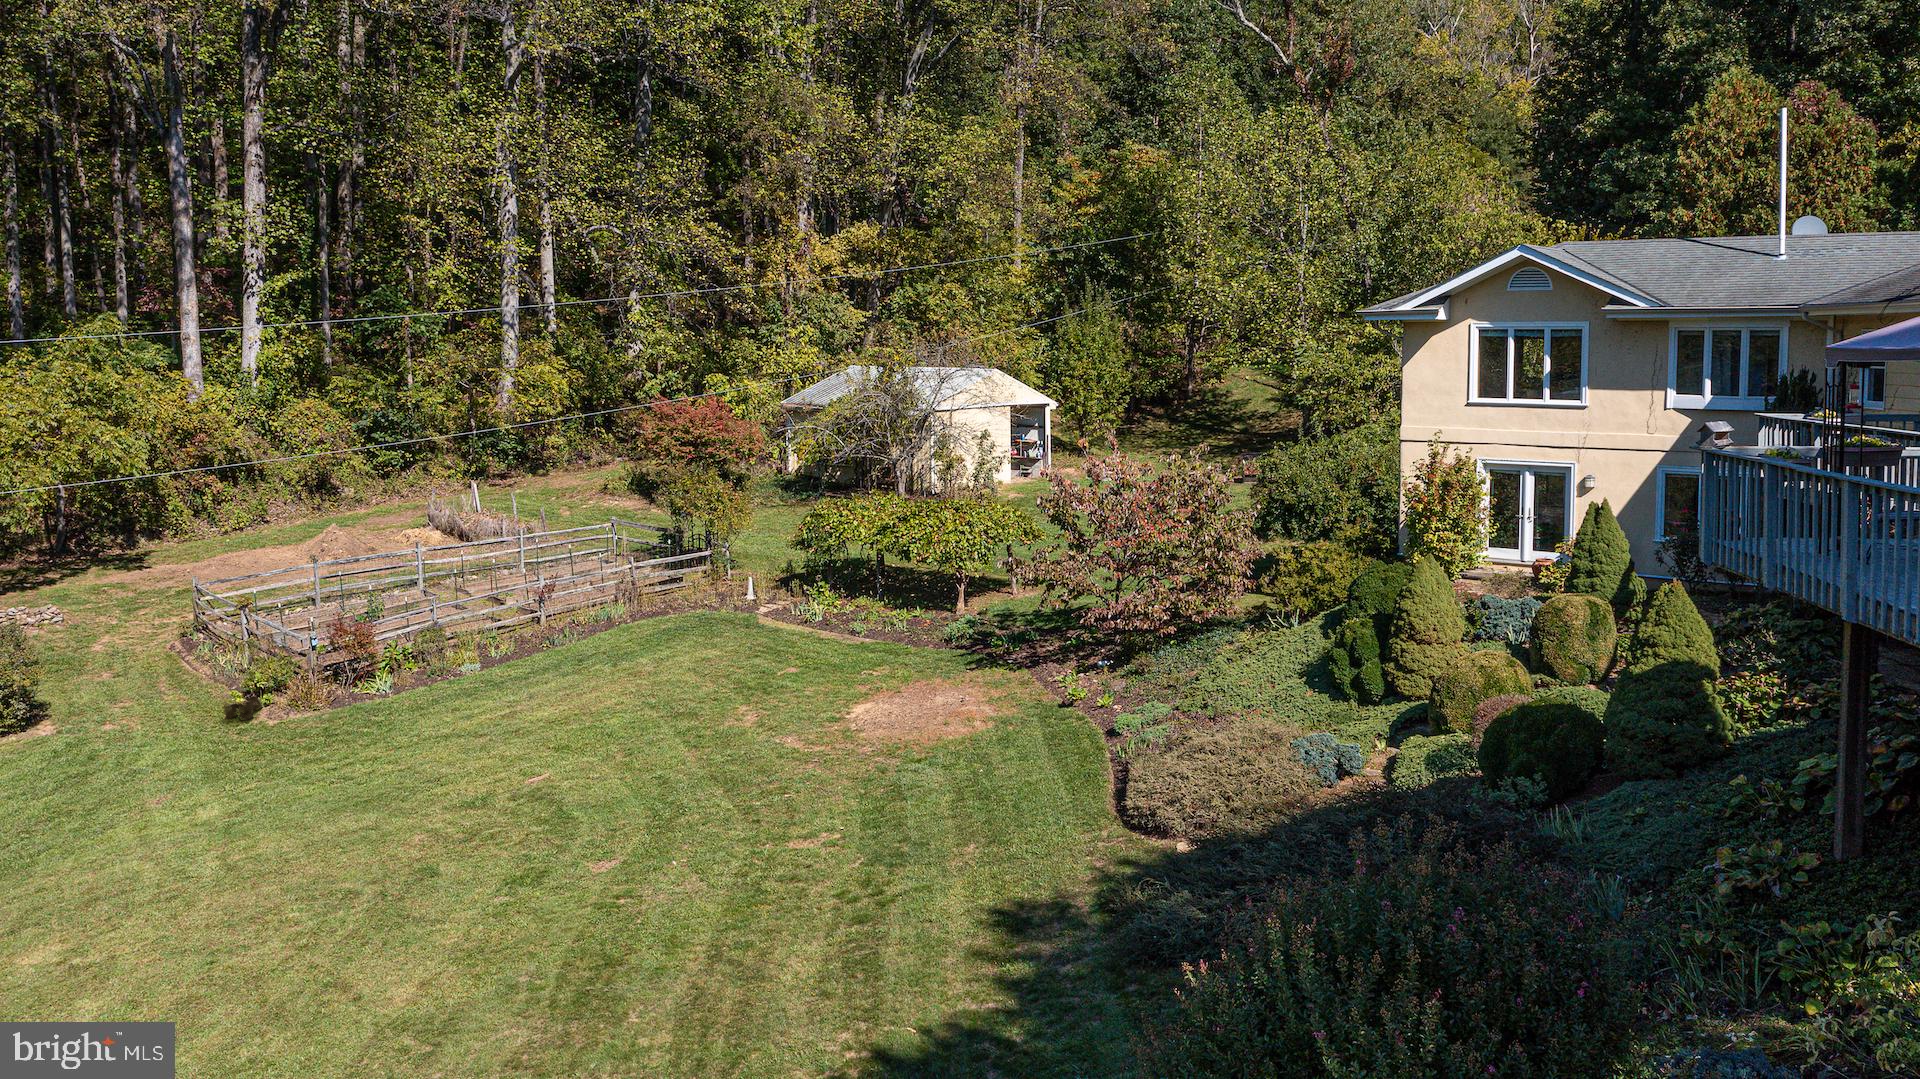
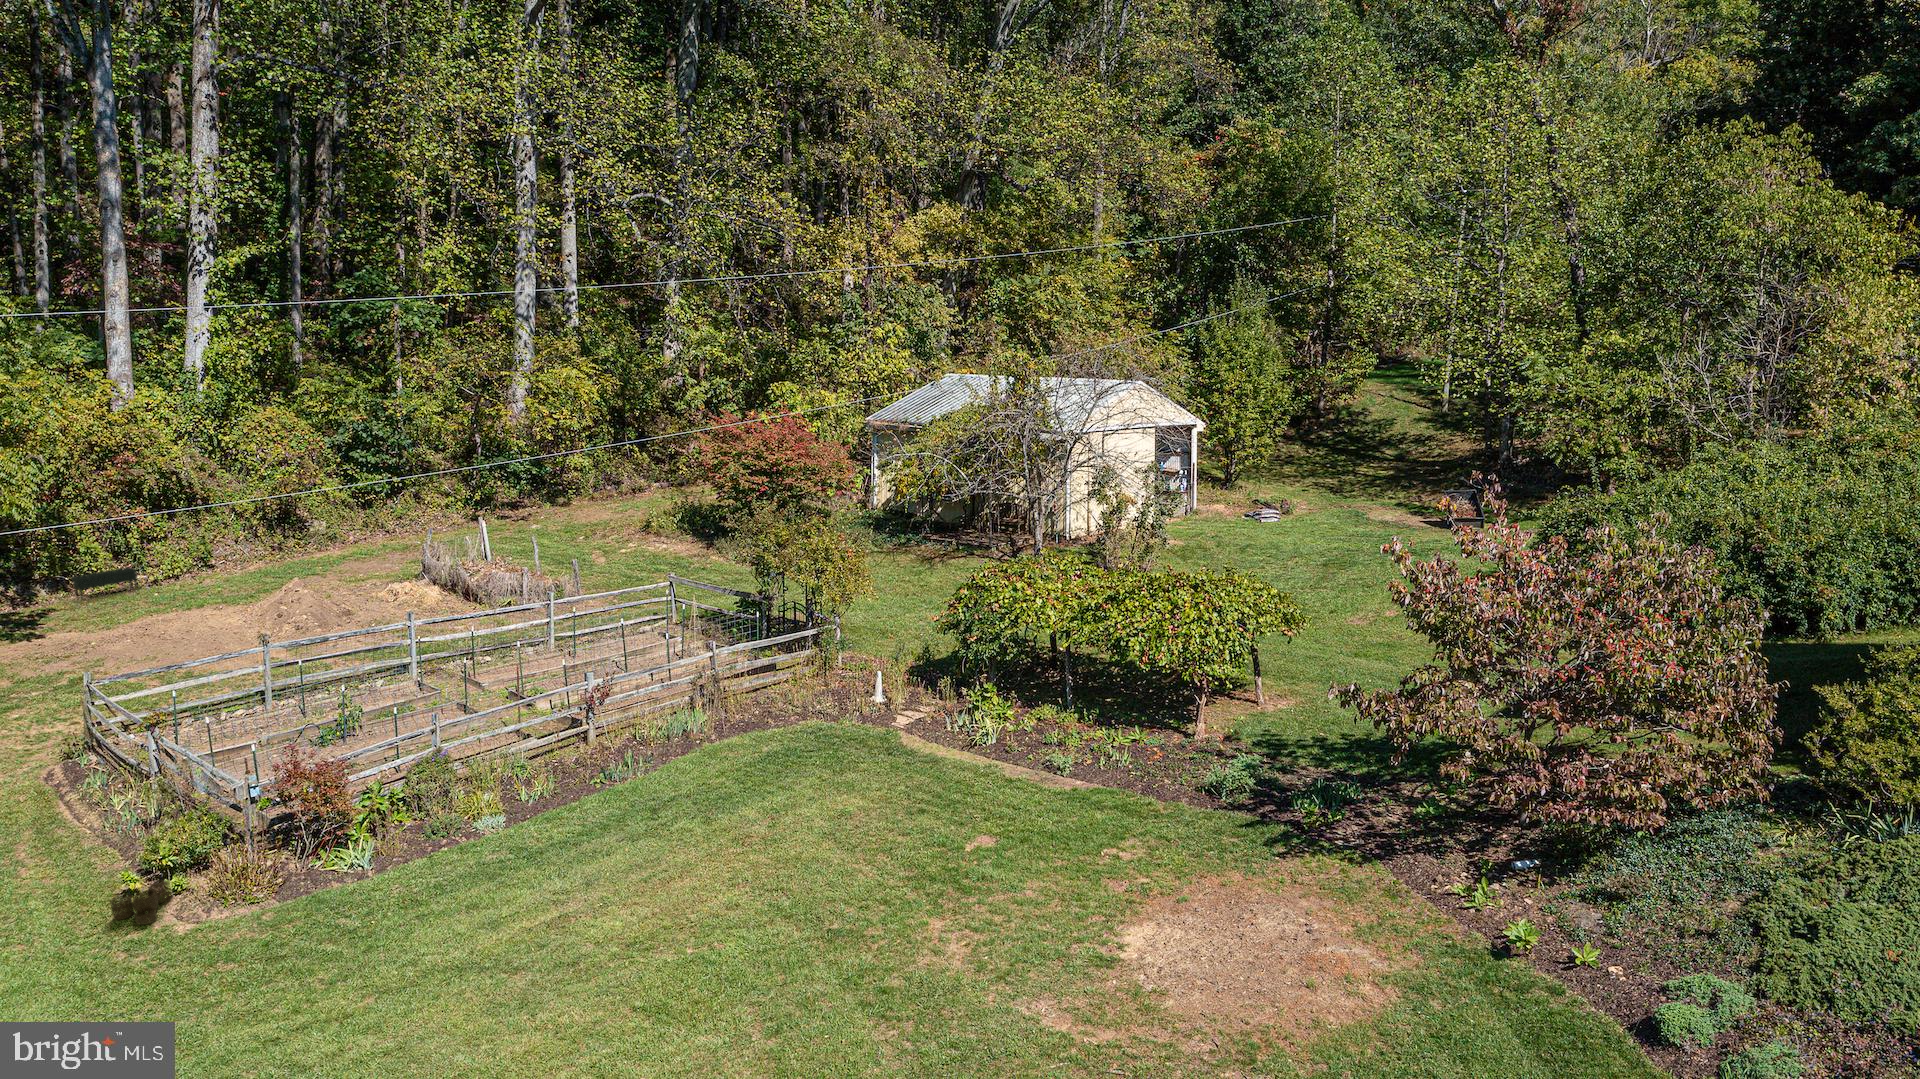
bench: none [164,520,214,545] -> present [72,567,138,600]

